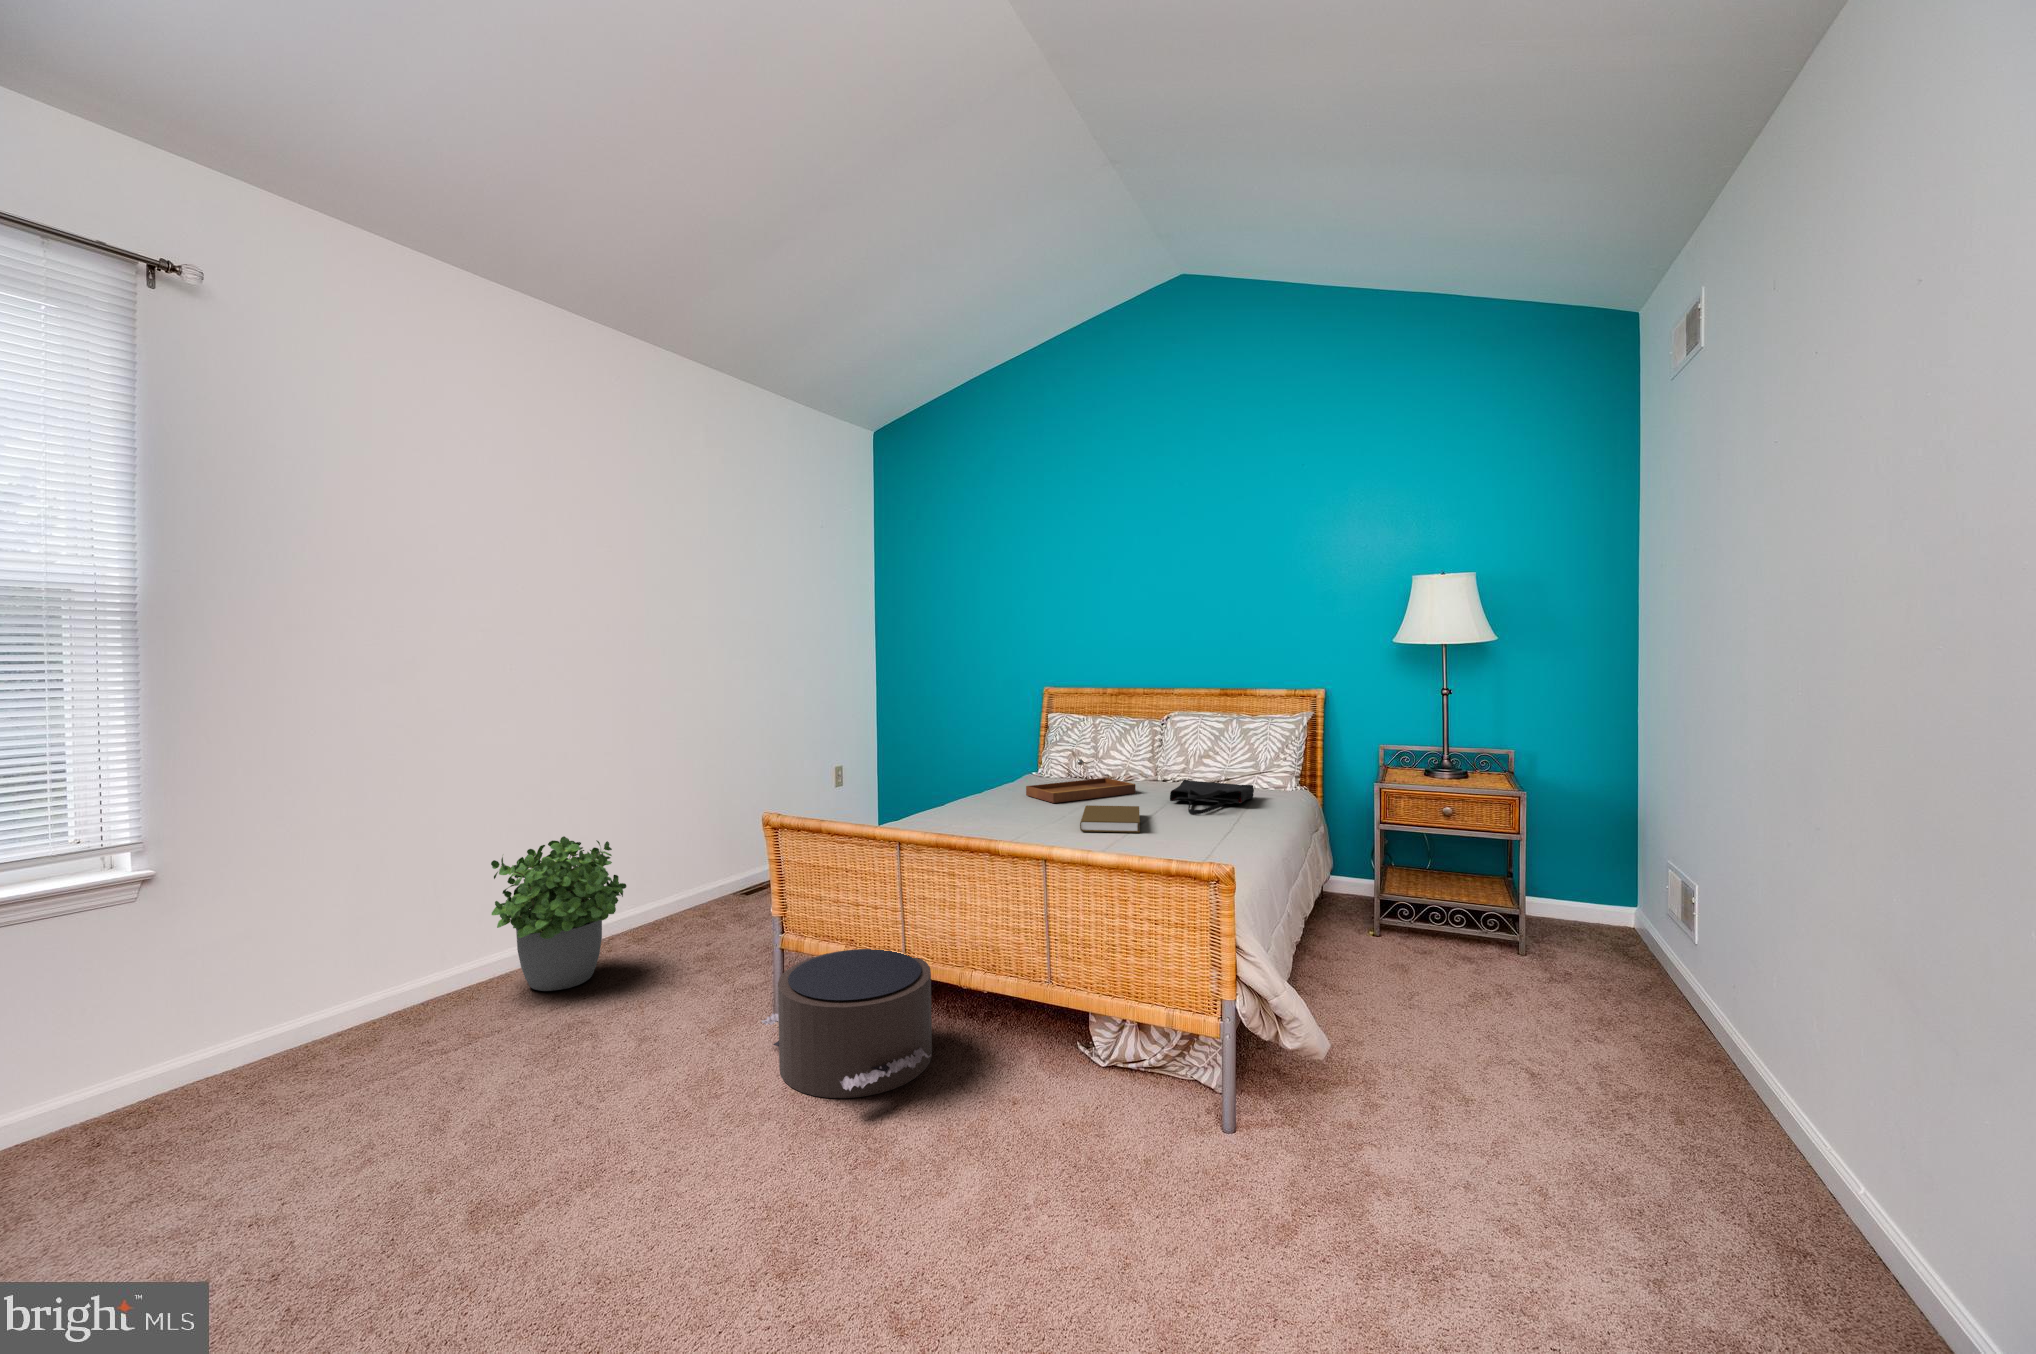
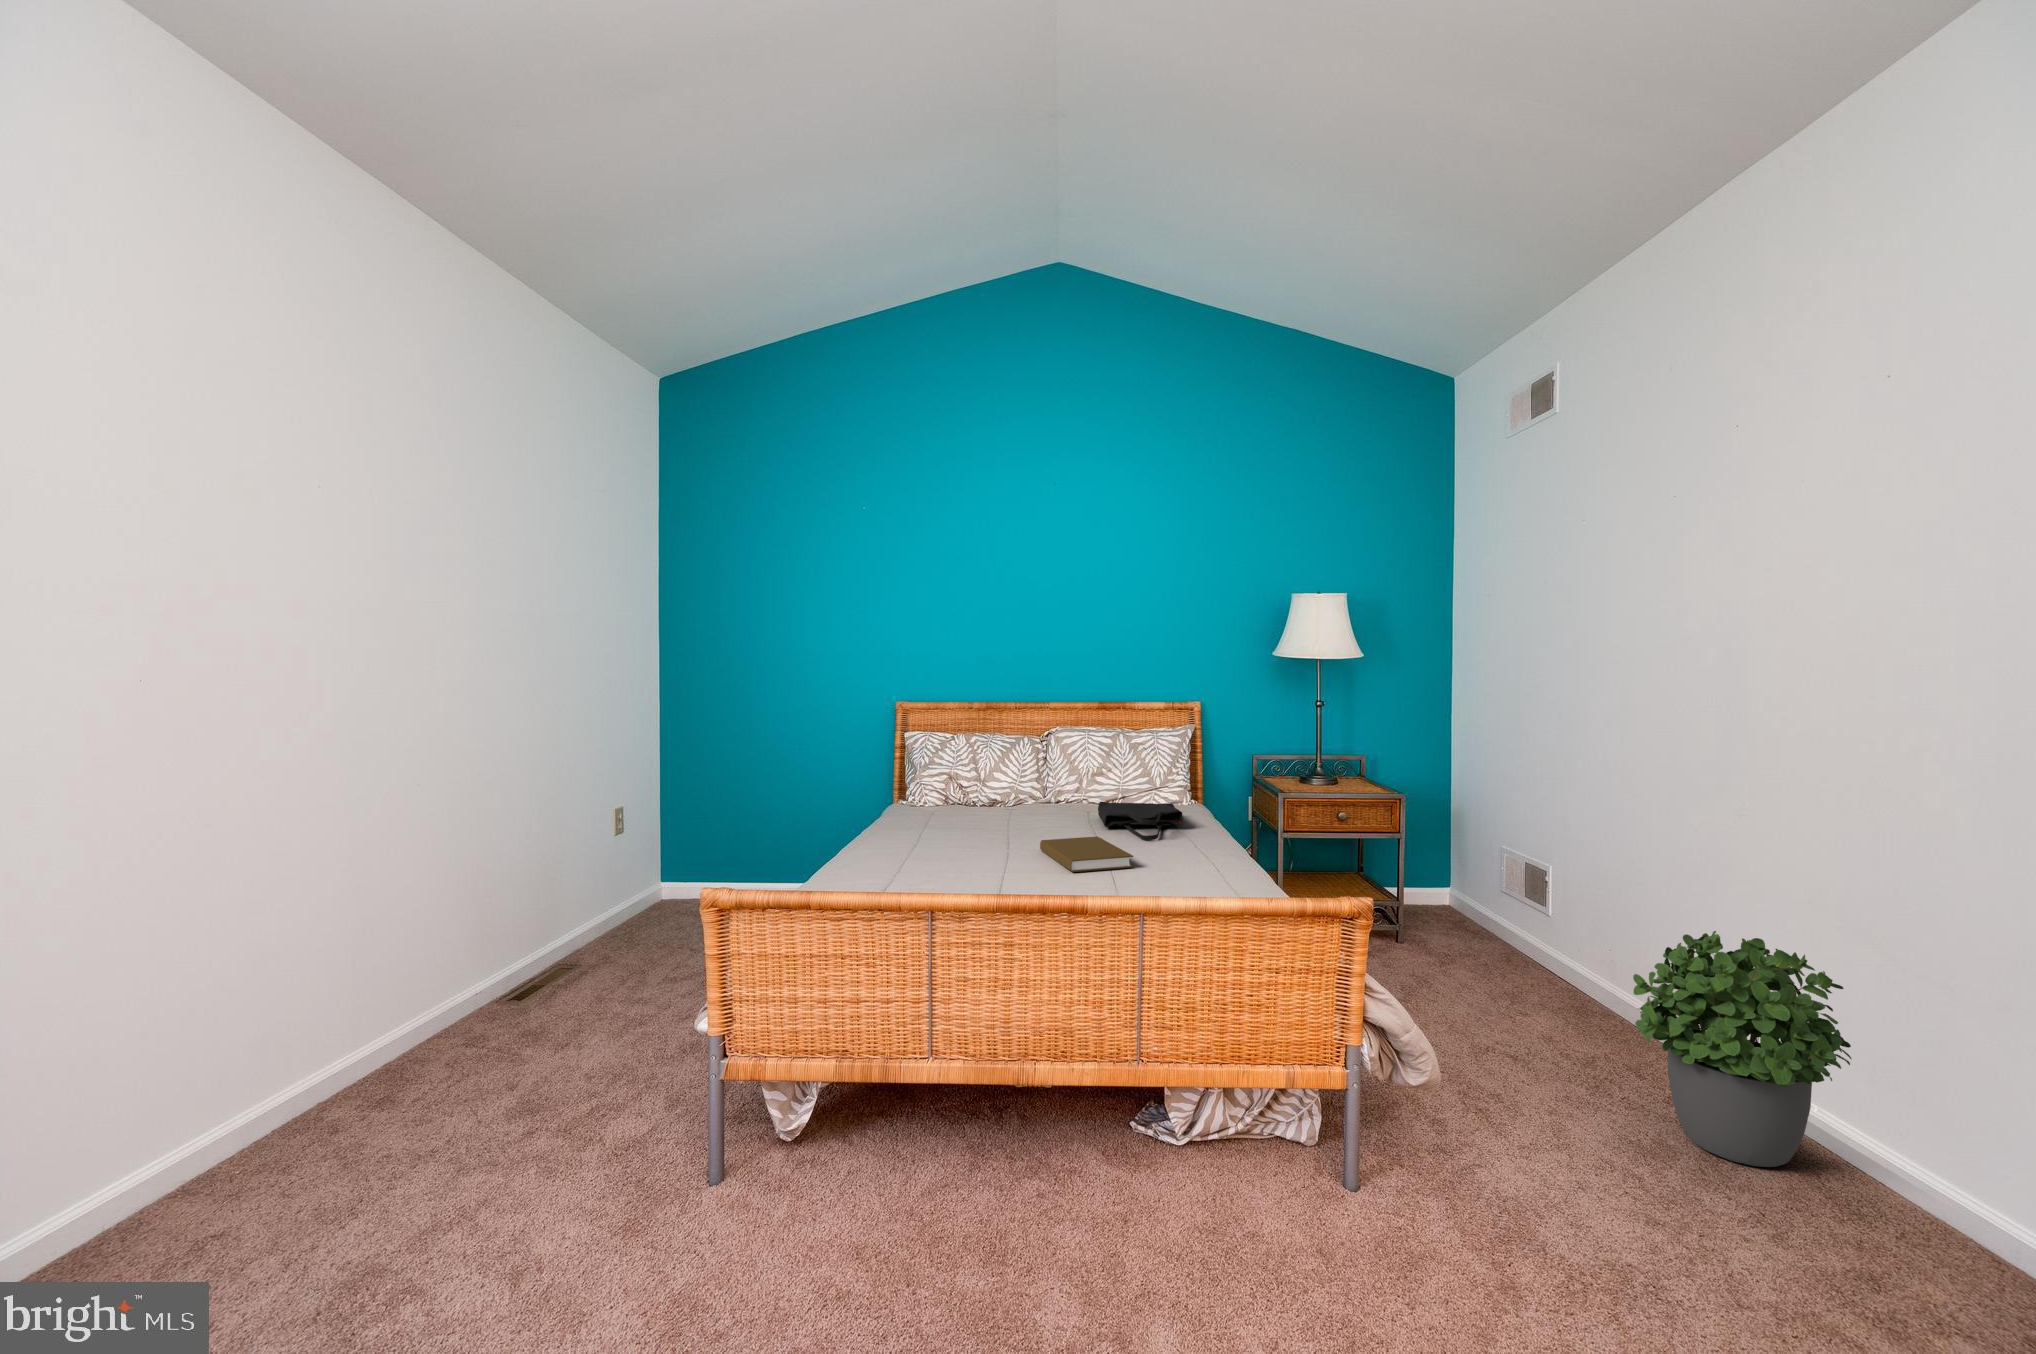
tray: present [1026,760,1136,803] -> none [936,786,1050,839]
potted plant: present [491,836,626,991] -> present [1633,931,1852,1167]
pouf: present [761,949,932,1098] -> none [753,1051,1025,1275]

